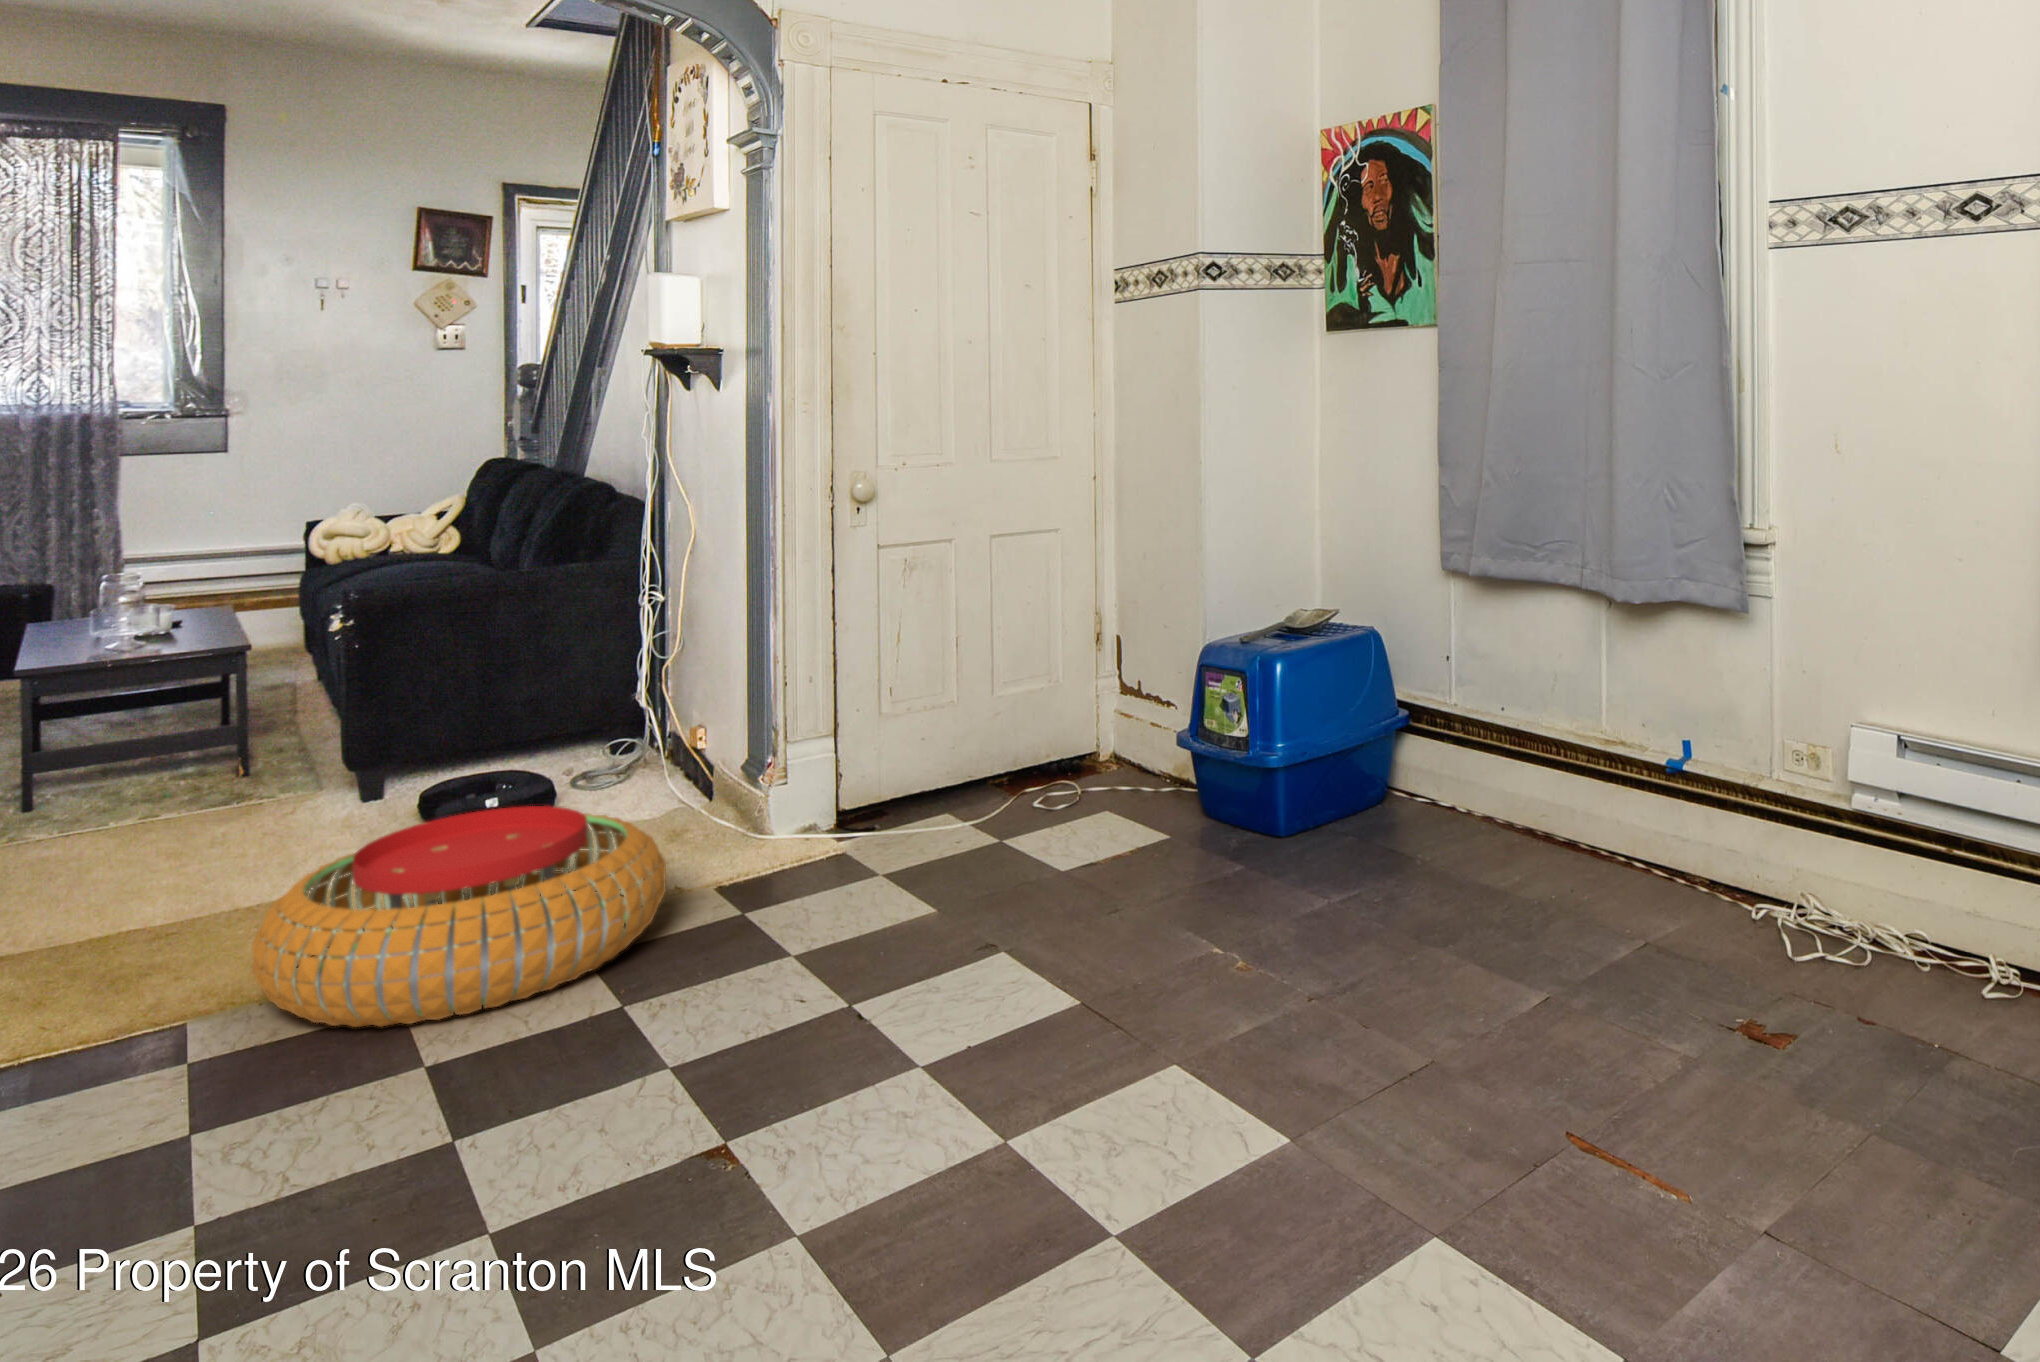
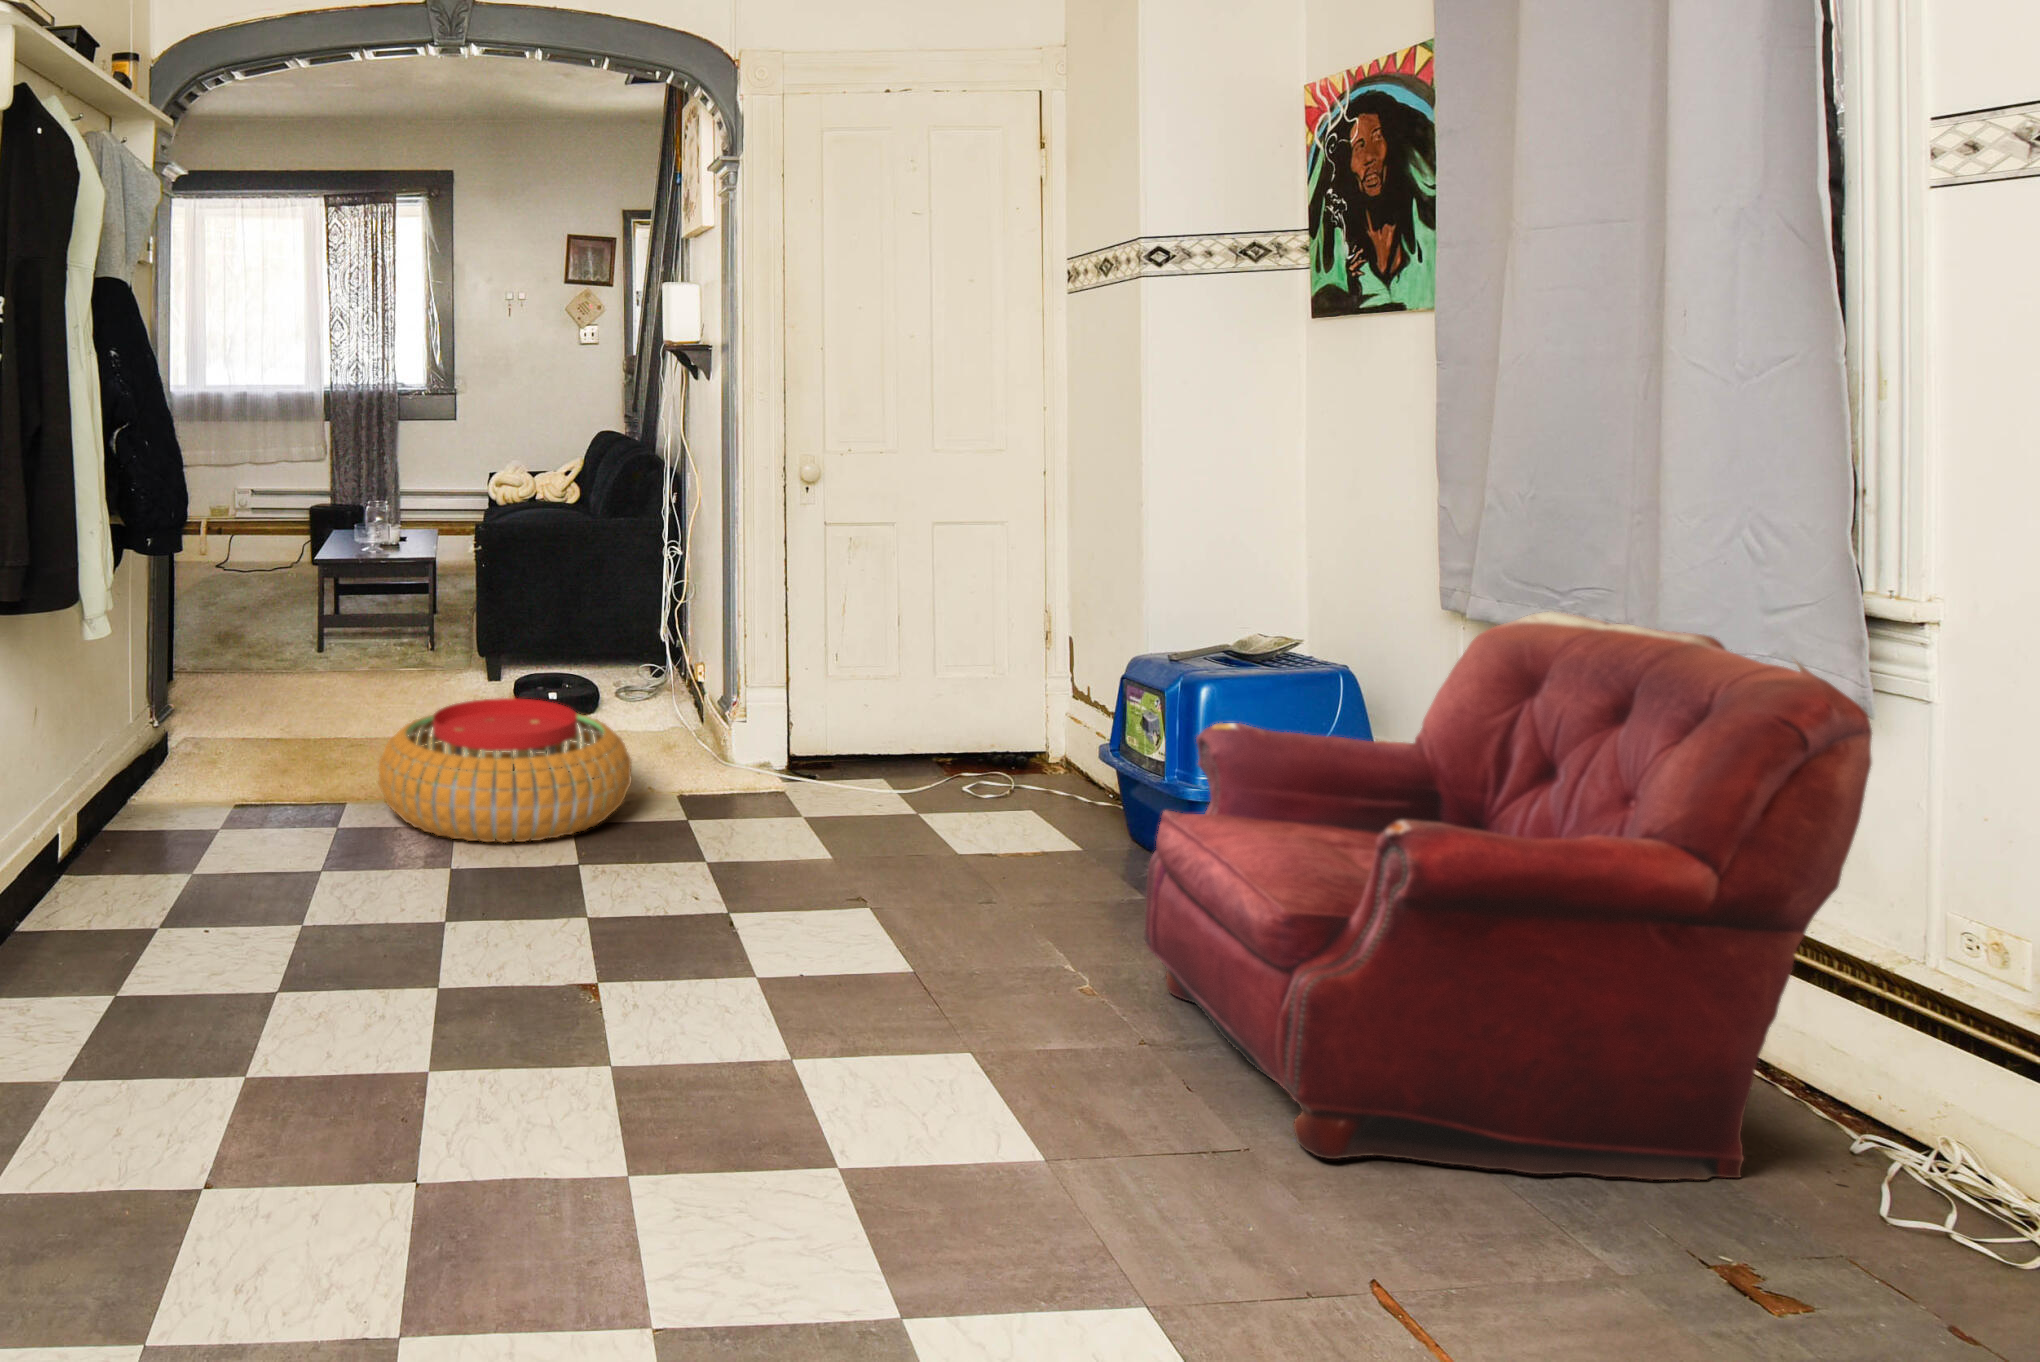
armchair: none [1283,562,1782,1052] -> present [1144,611,1872,1187]

